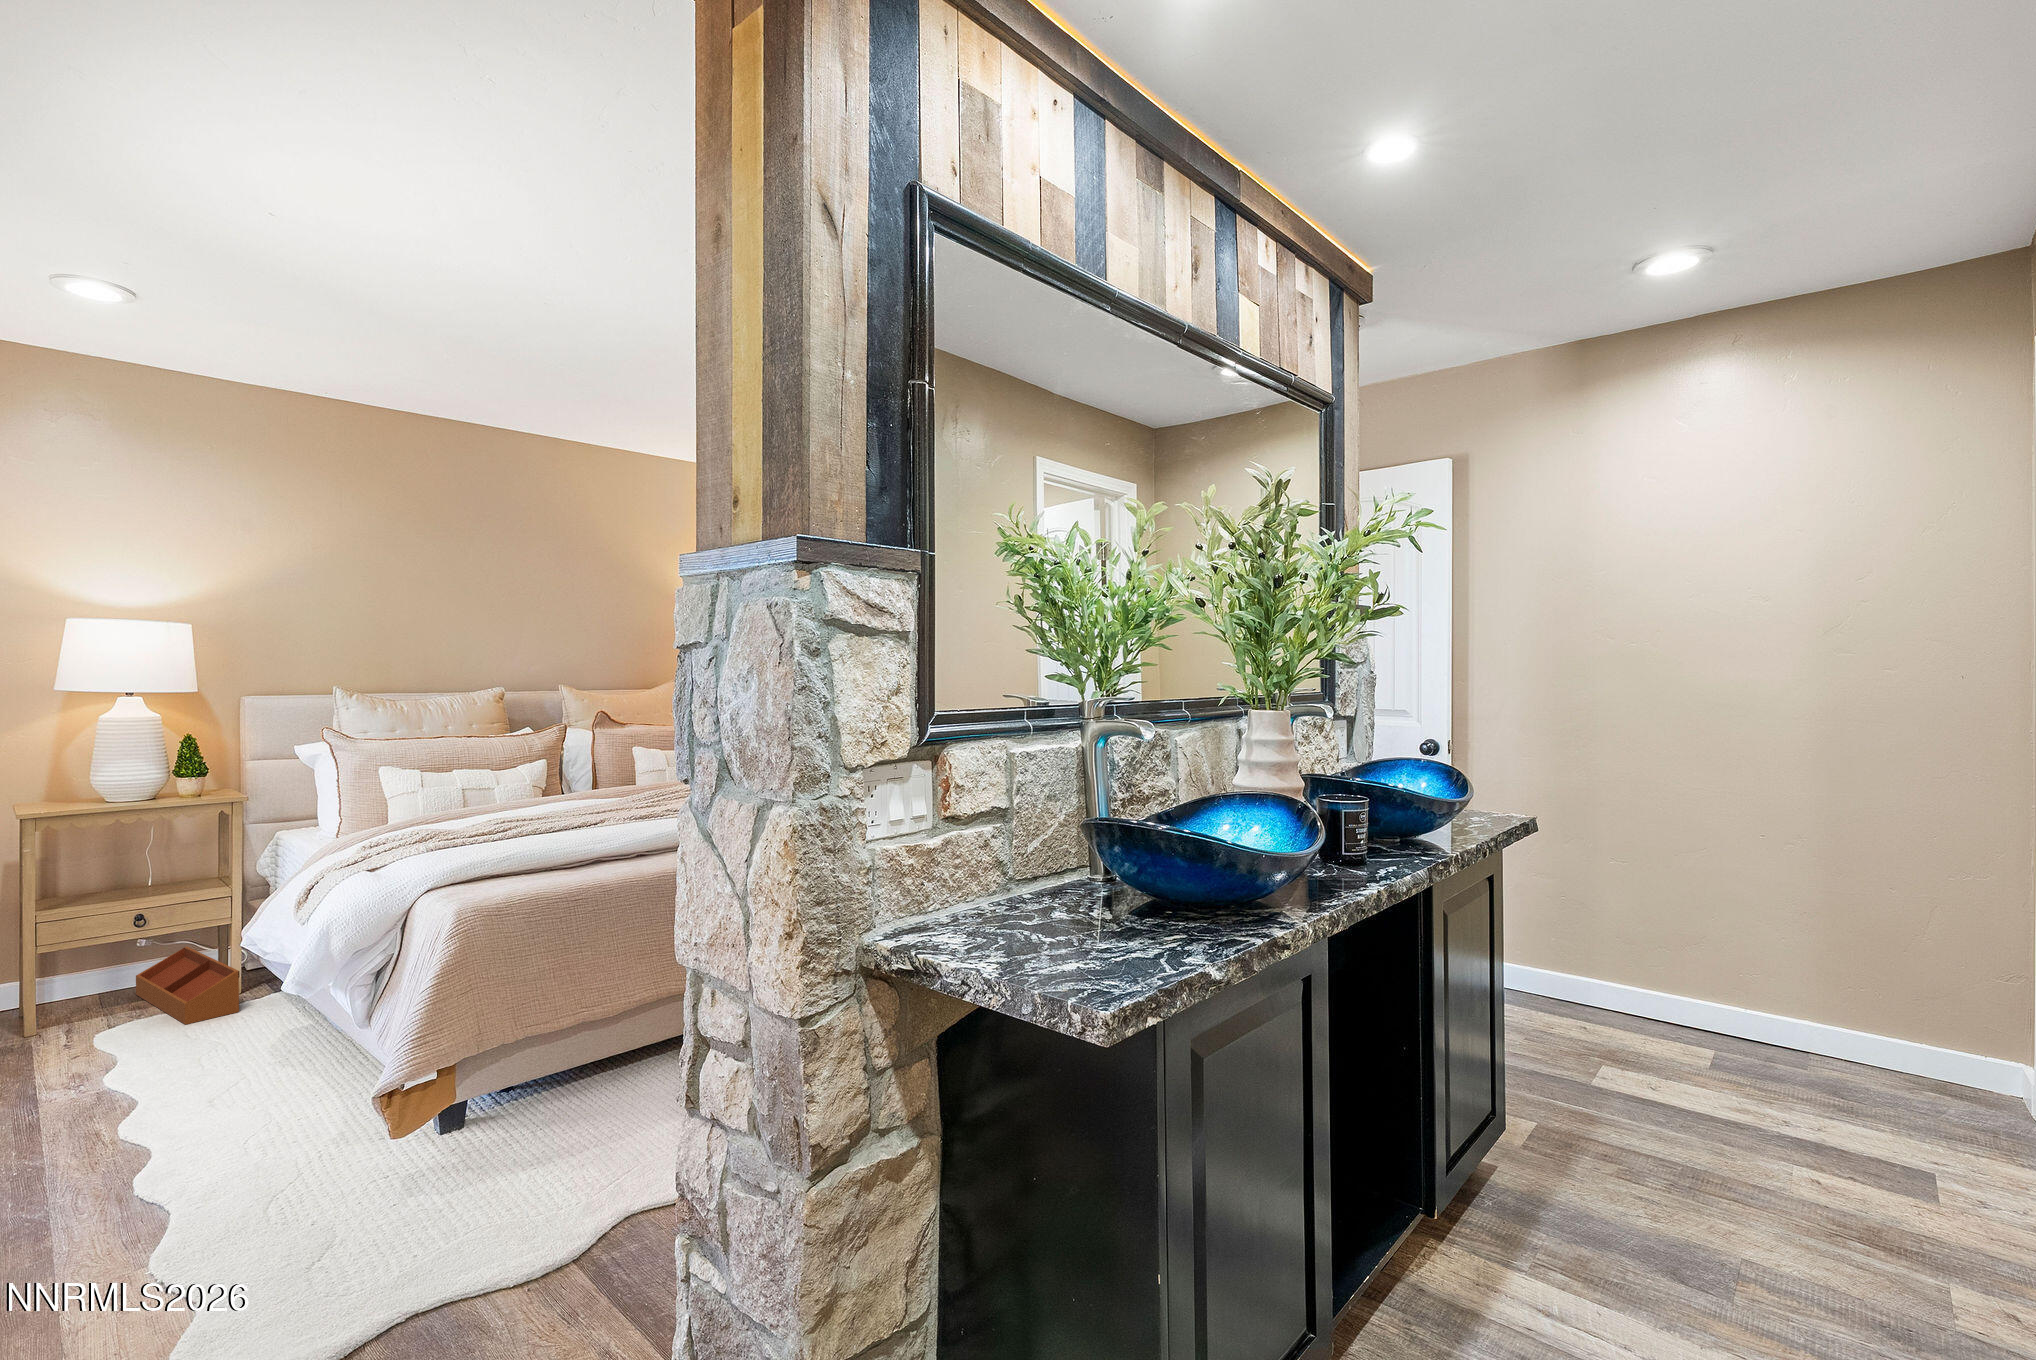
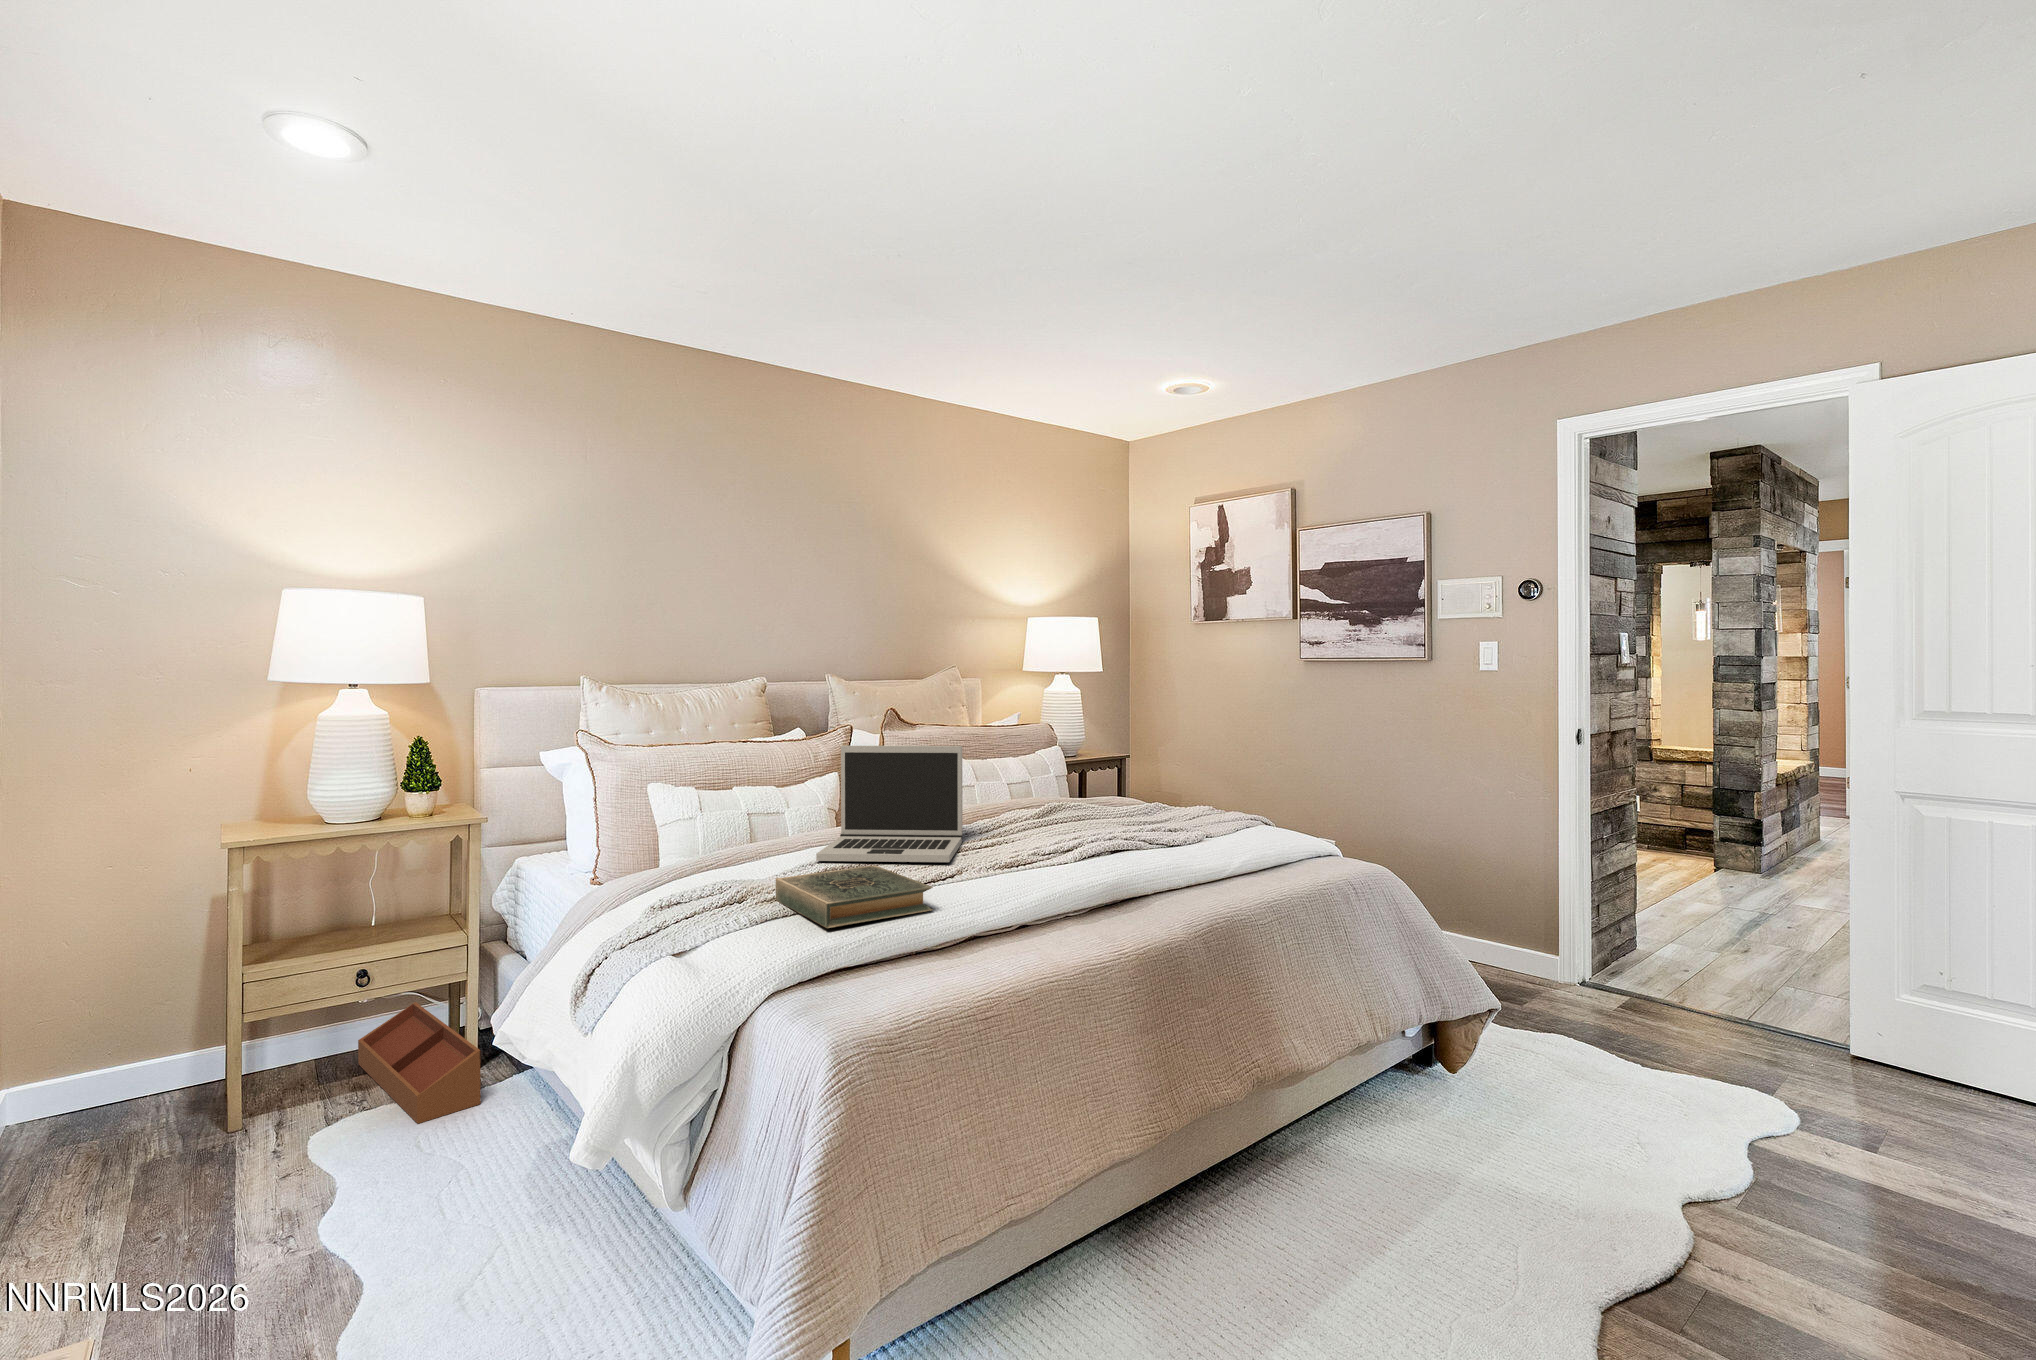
laptop: none [501,735,626,818] -> present [816,746,963,862]
hardback book: none [454,817,562,851] -> present [776,865,933,928]

